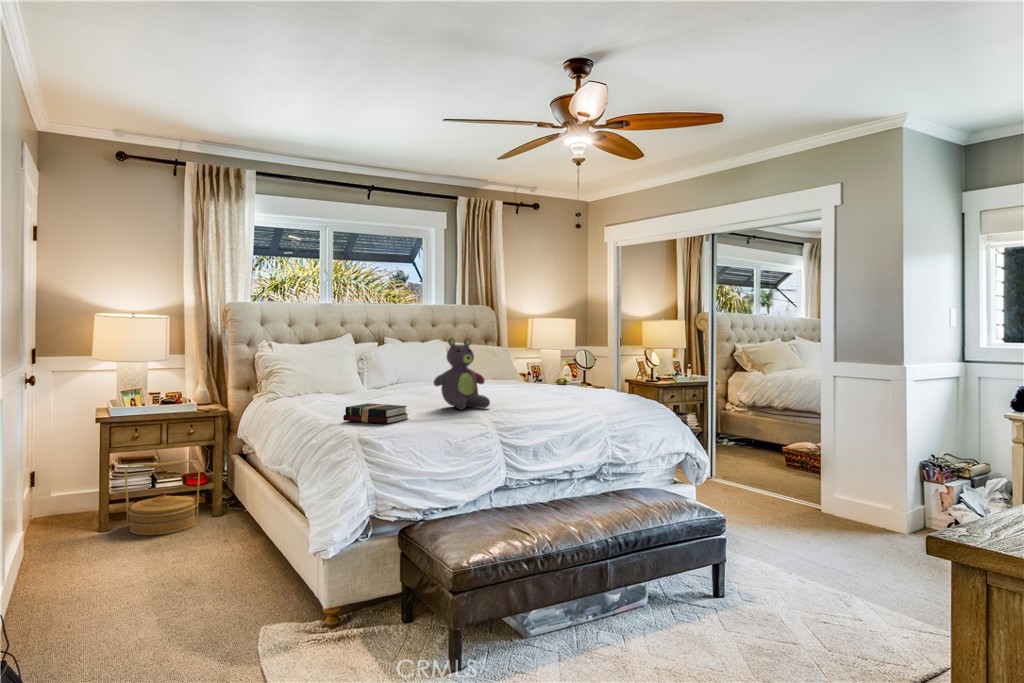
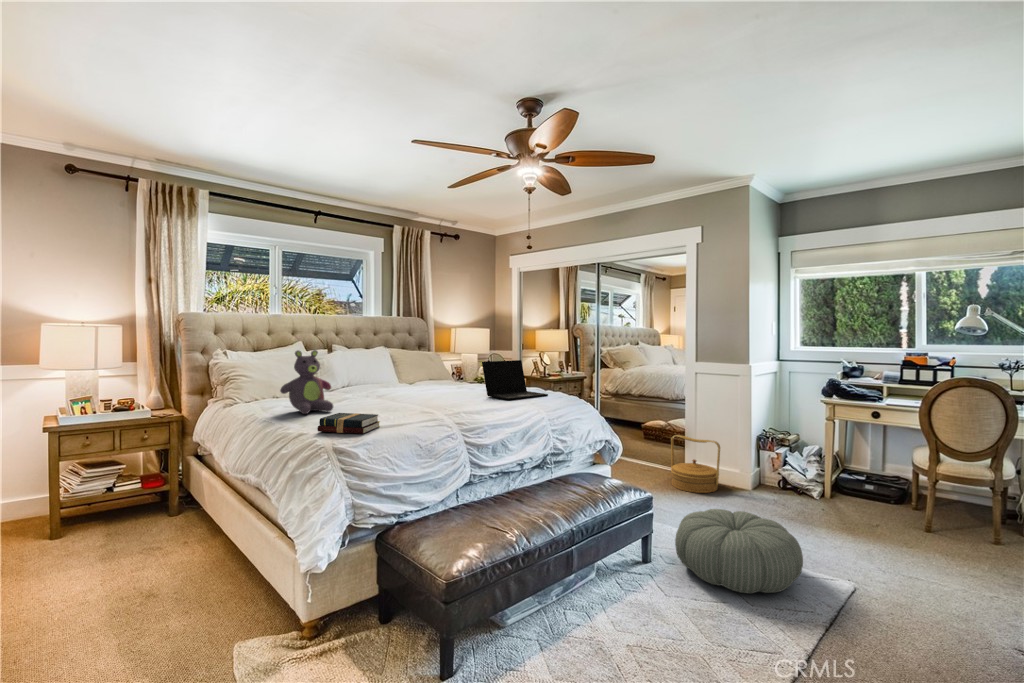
stuffed bear: present [434,338,490,409] -> present [280,350,333,414]
laptop: none [541,355,620,400] -> present [482,360,548,400]
woven basket: present [125,460,200,535] -> present [671,435,720,493]
pouf: none [755,539,917,639] -> present [675,509,803,593]

